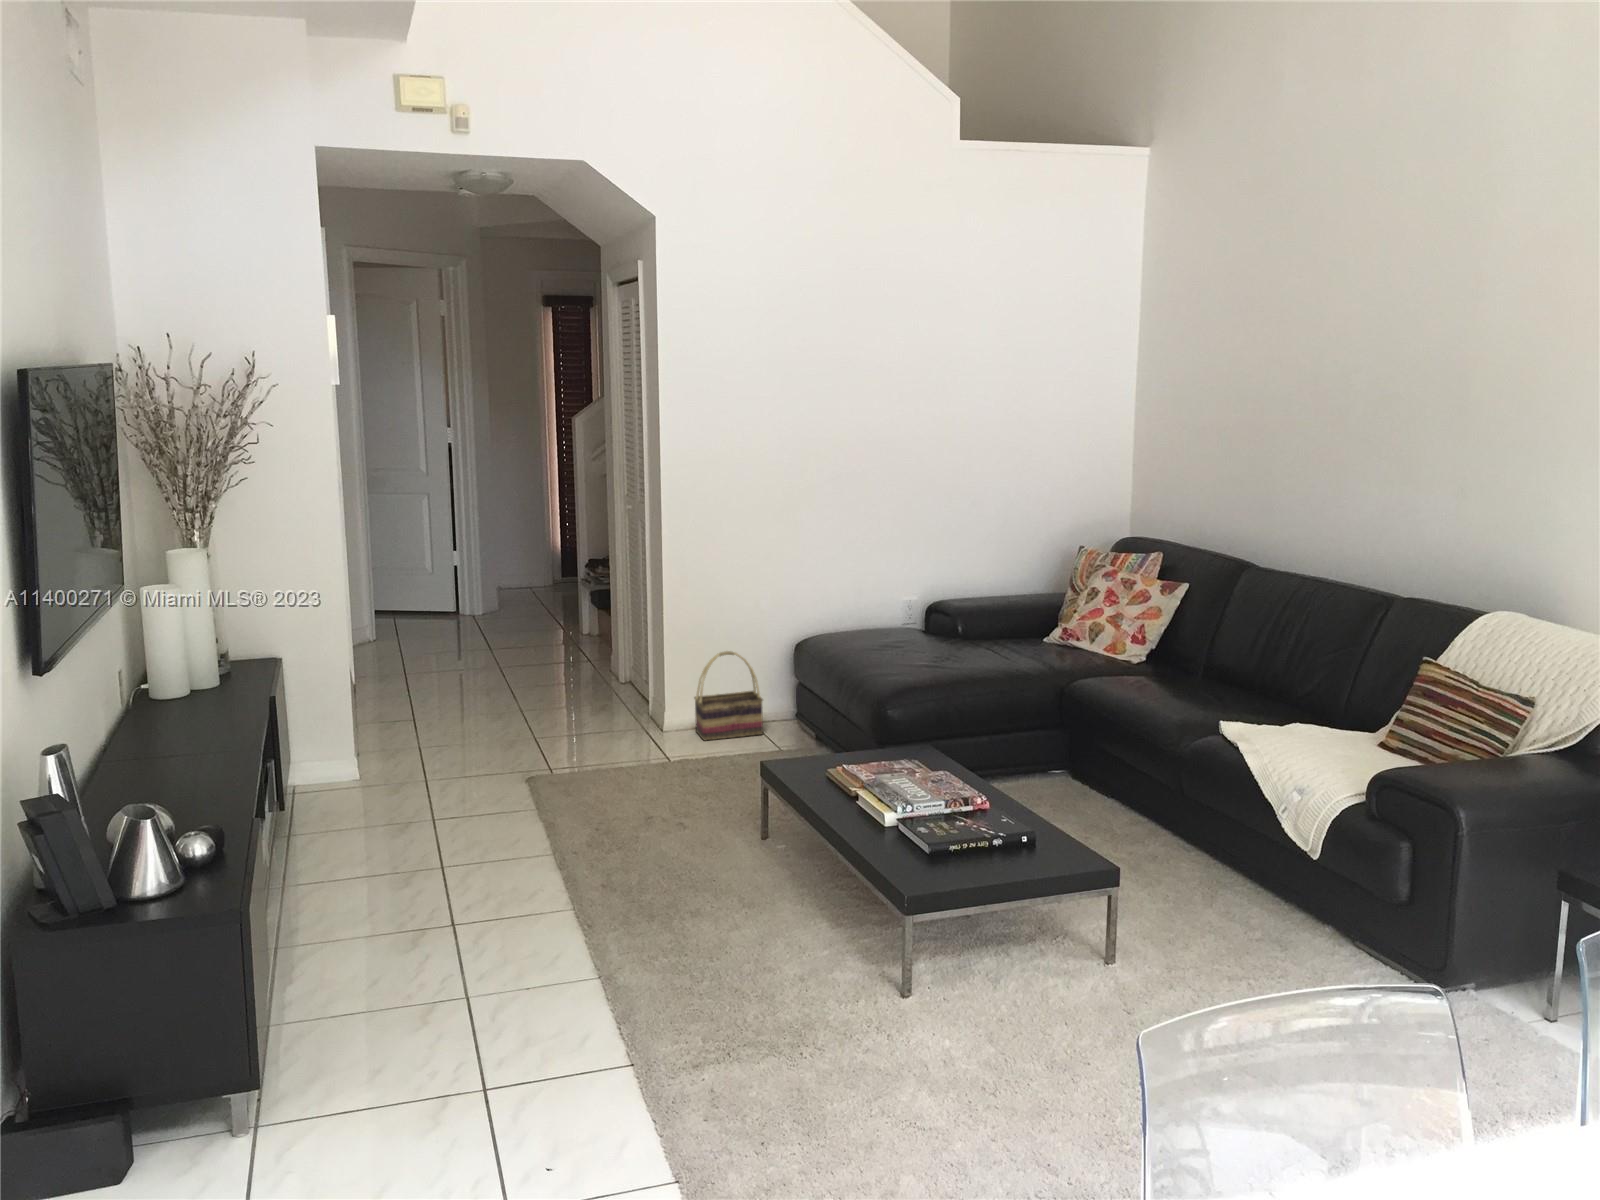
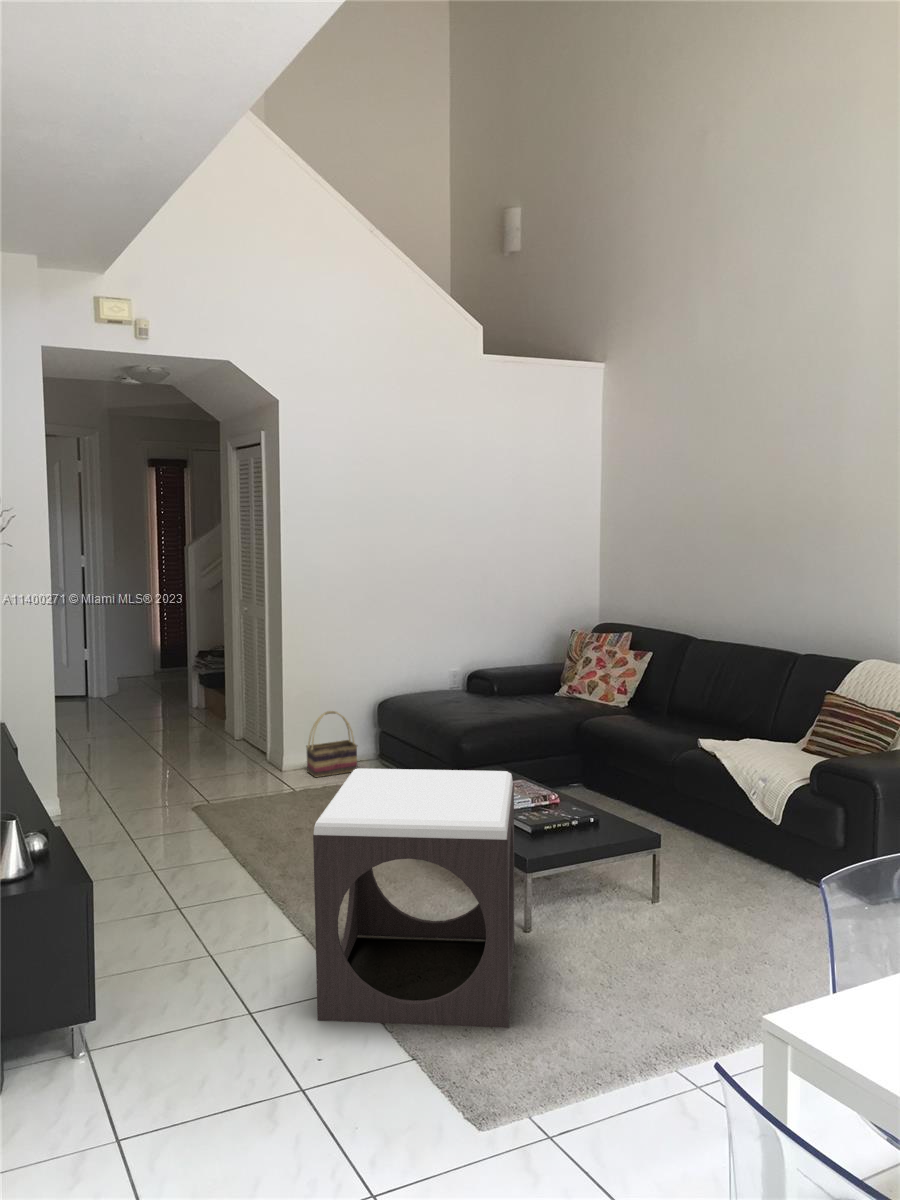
footstool: none [566,753,889,1140] -> present [313,769,514,1028]

